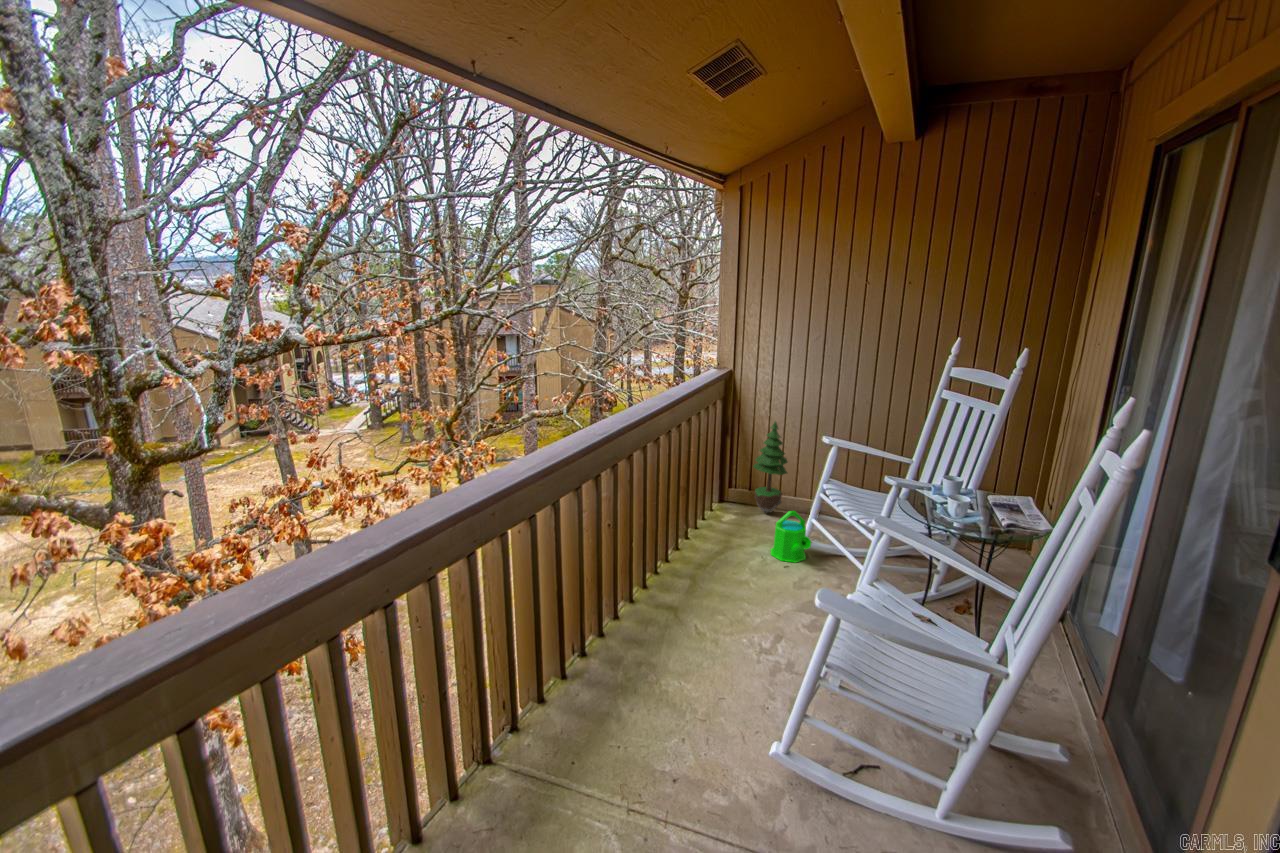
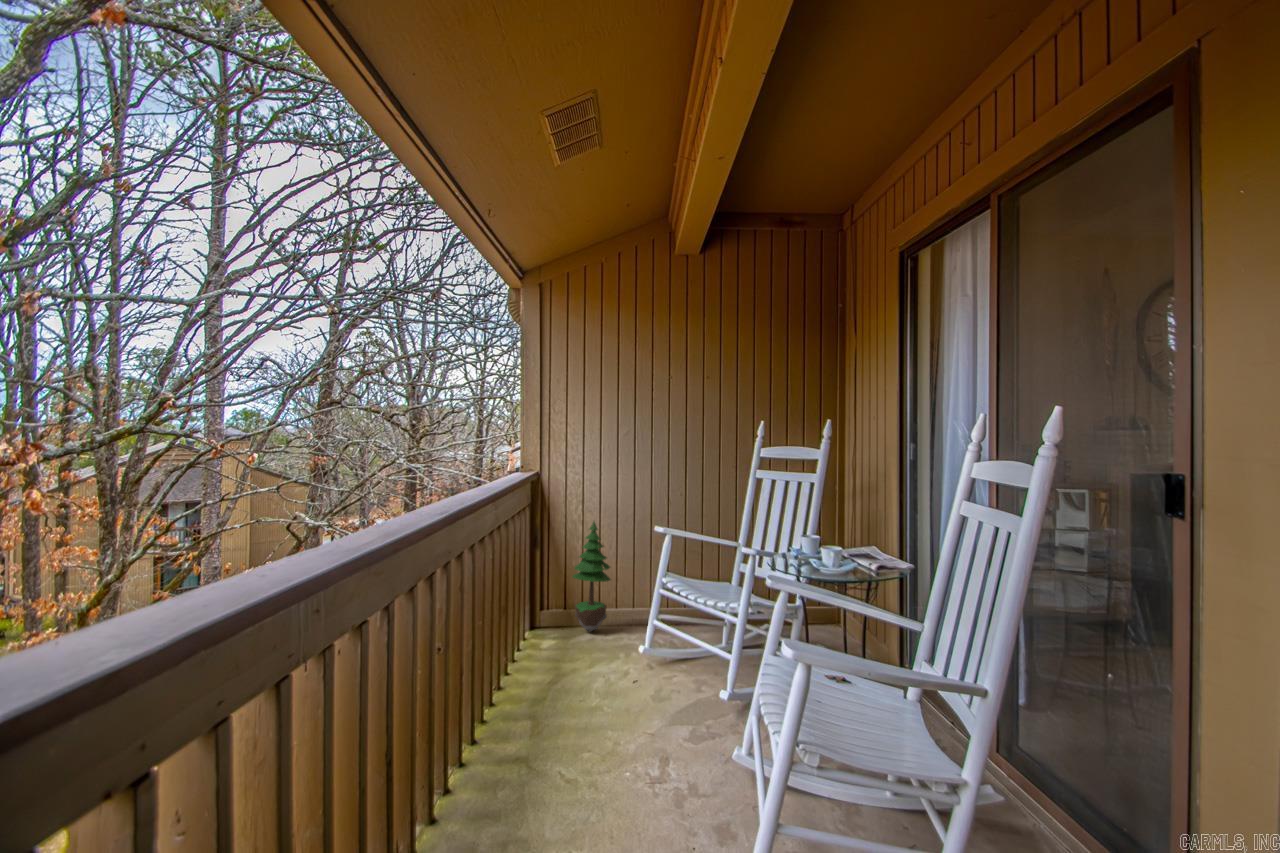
watering can: present [770,511,811,563] -> none [611,613,663,677]

